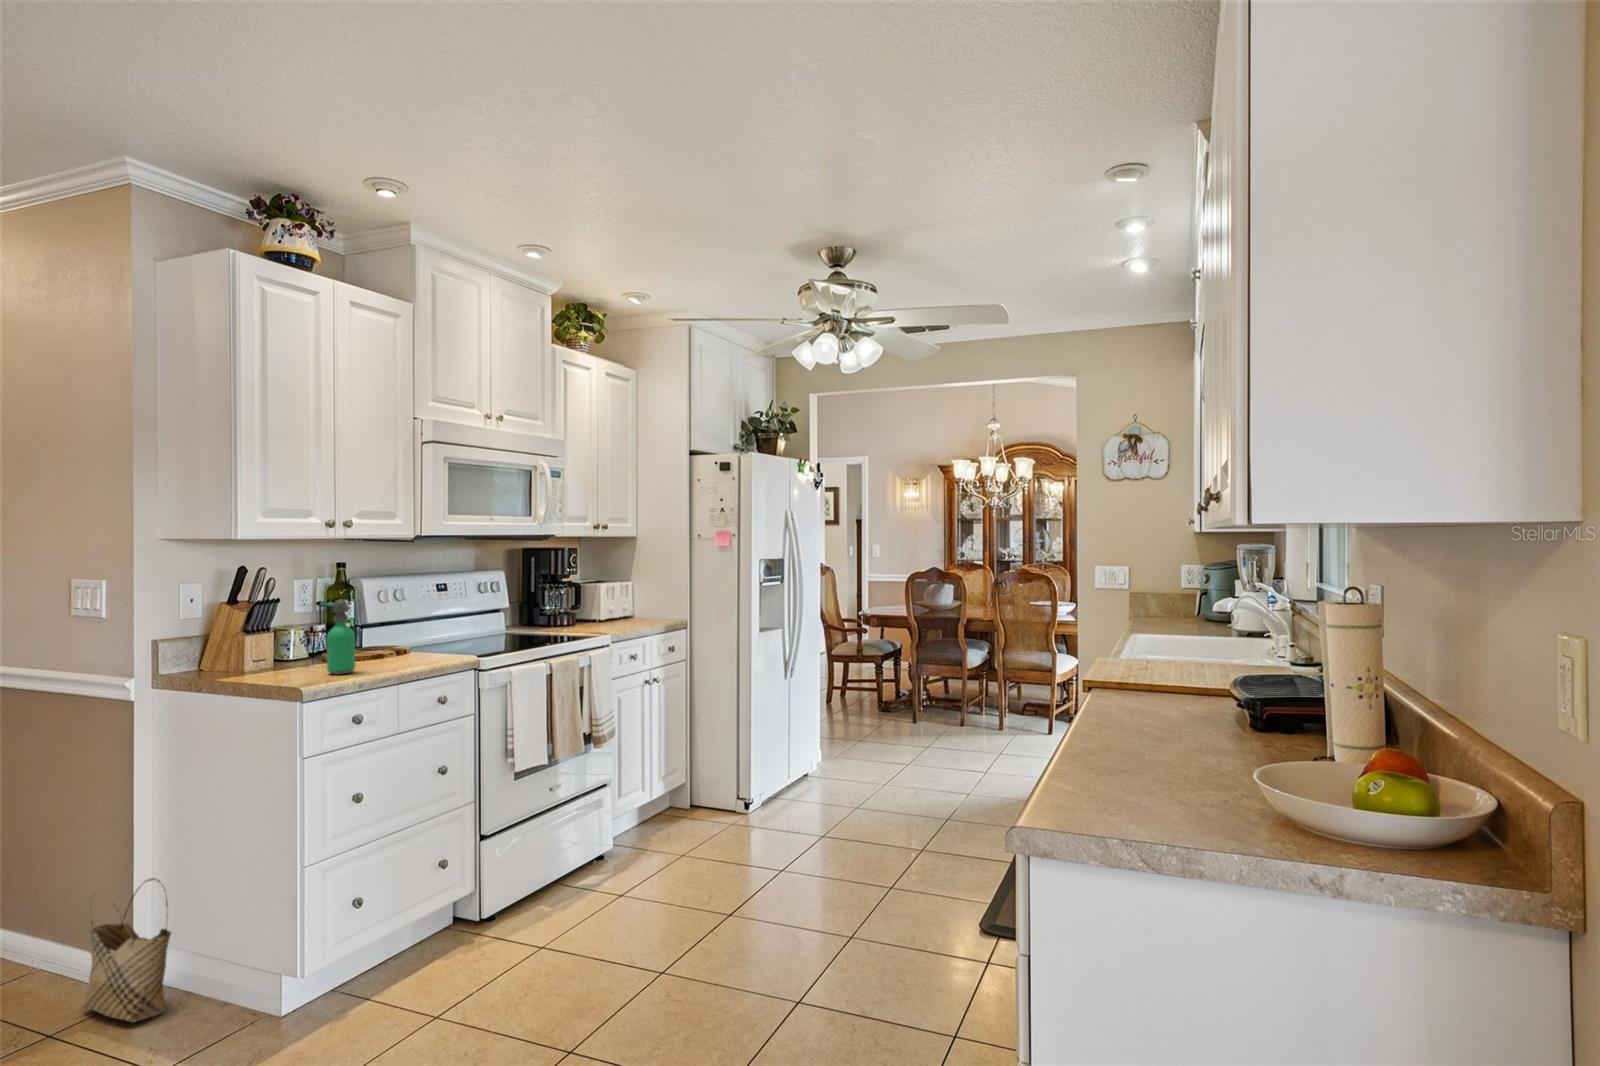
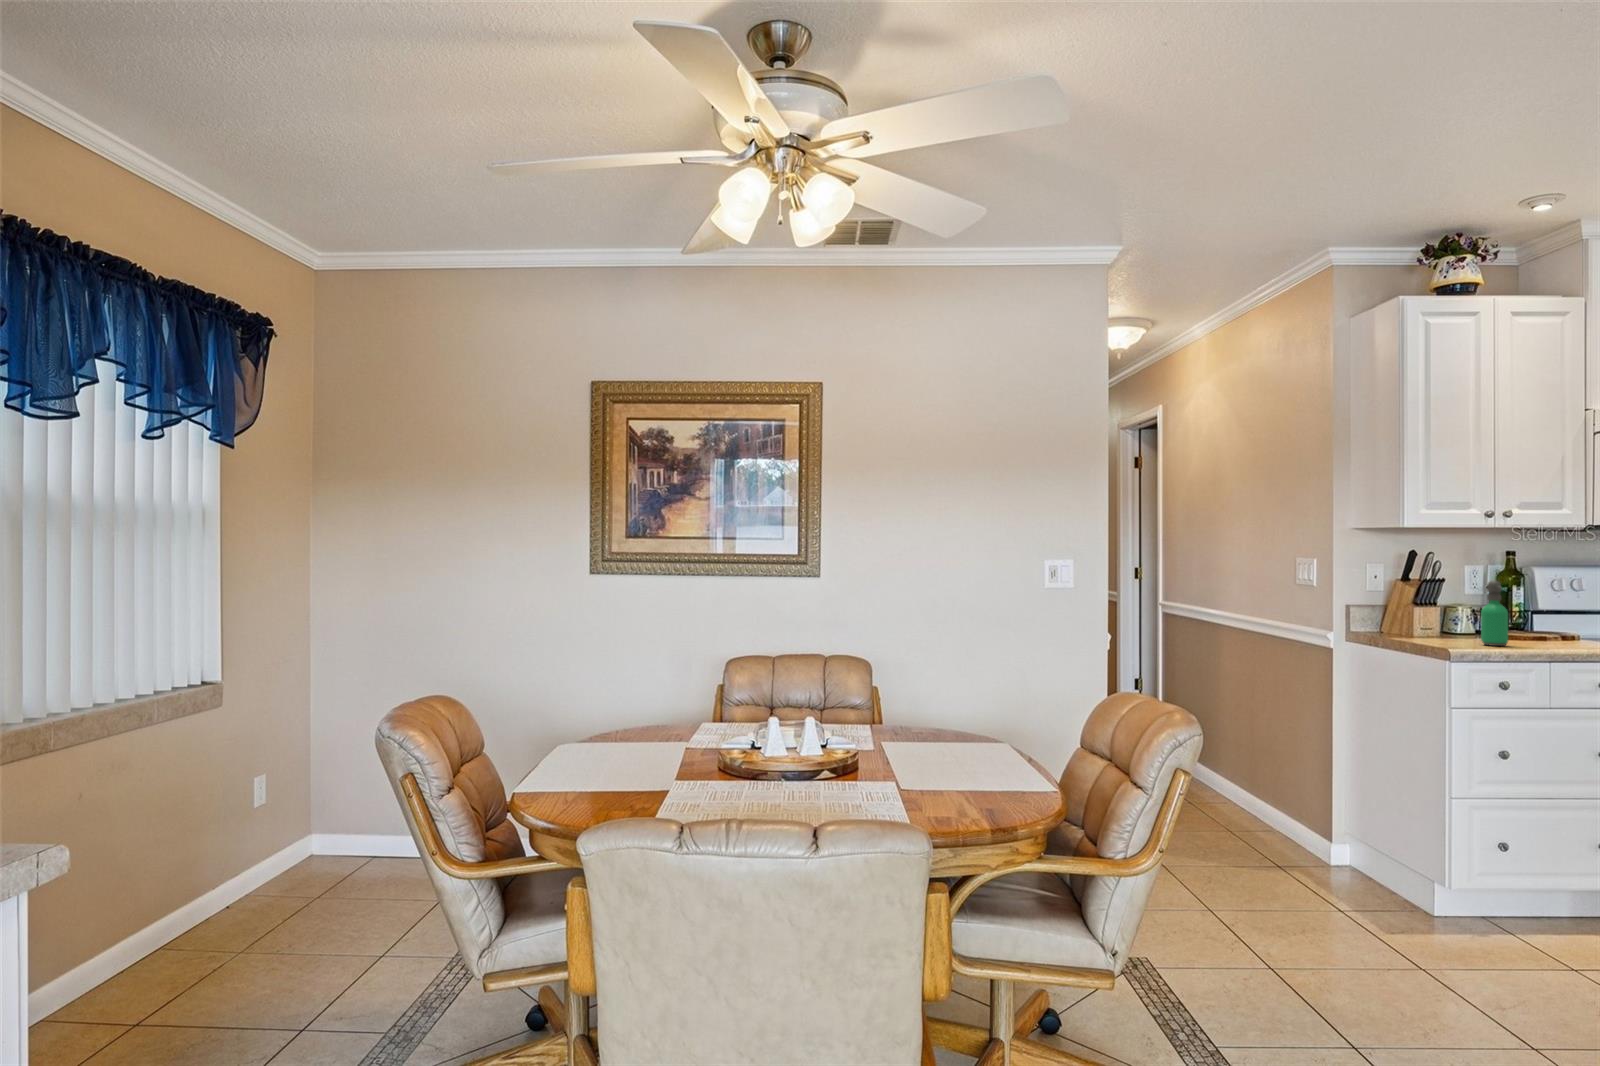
woven basket: present [83,878,171,1022] -> none [1297,779,1354,882]

